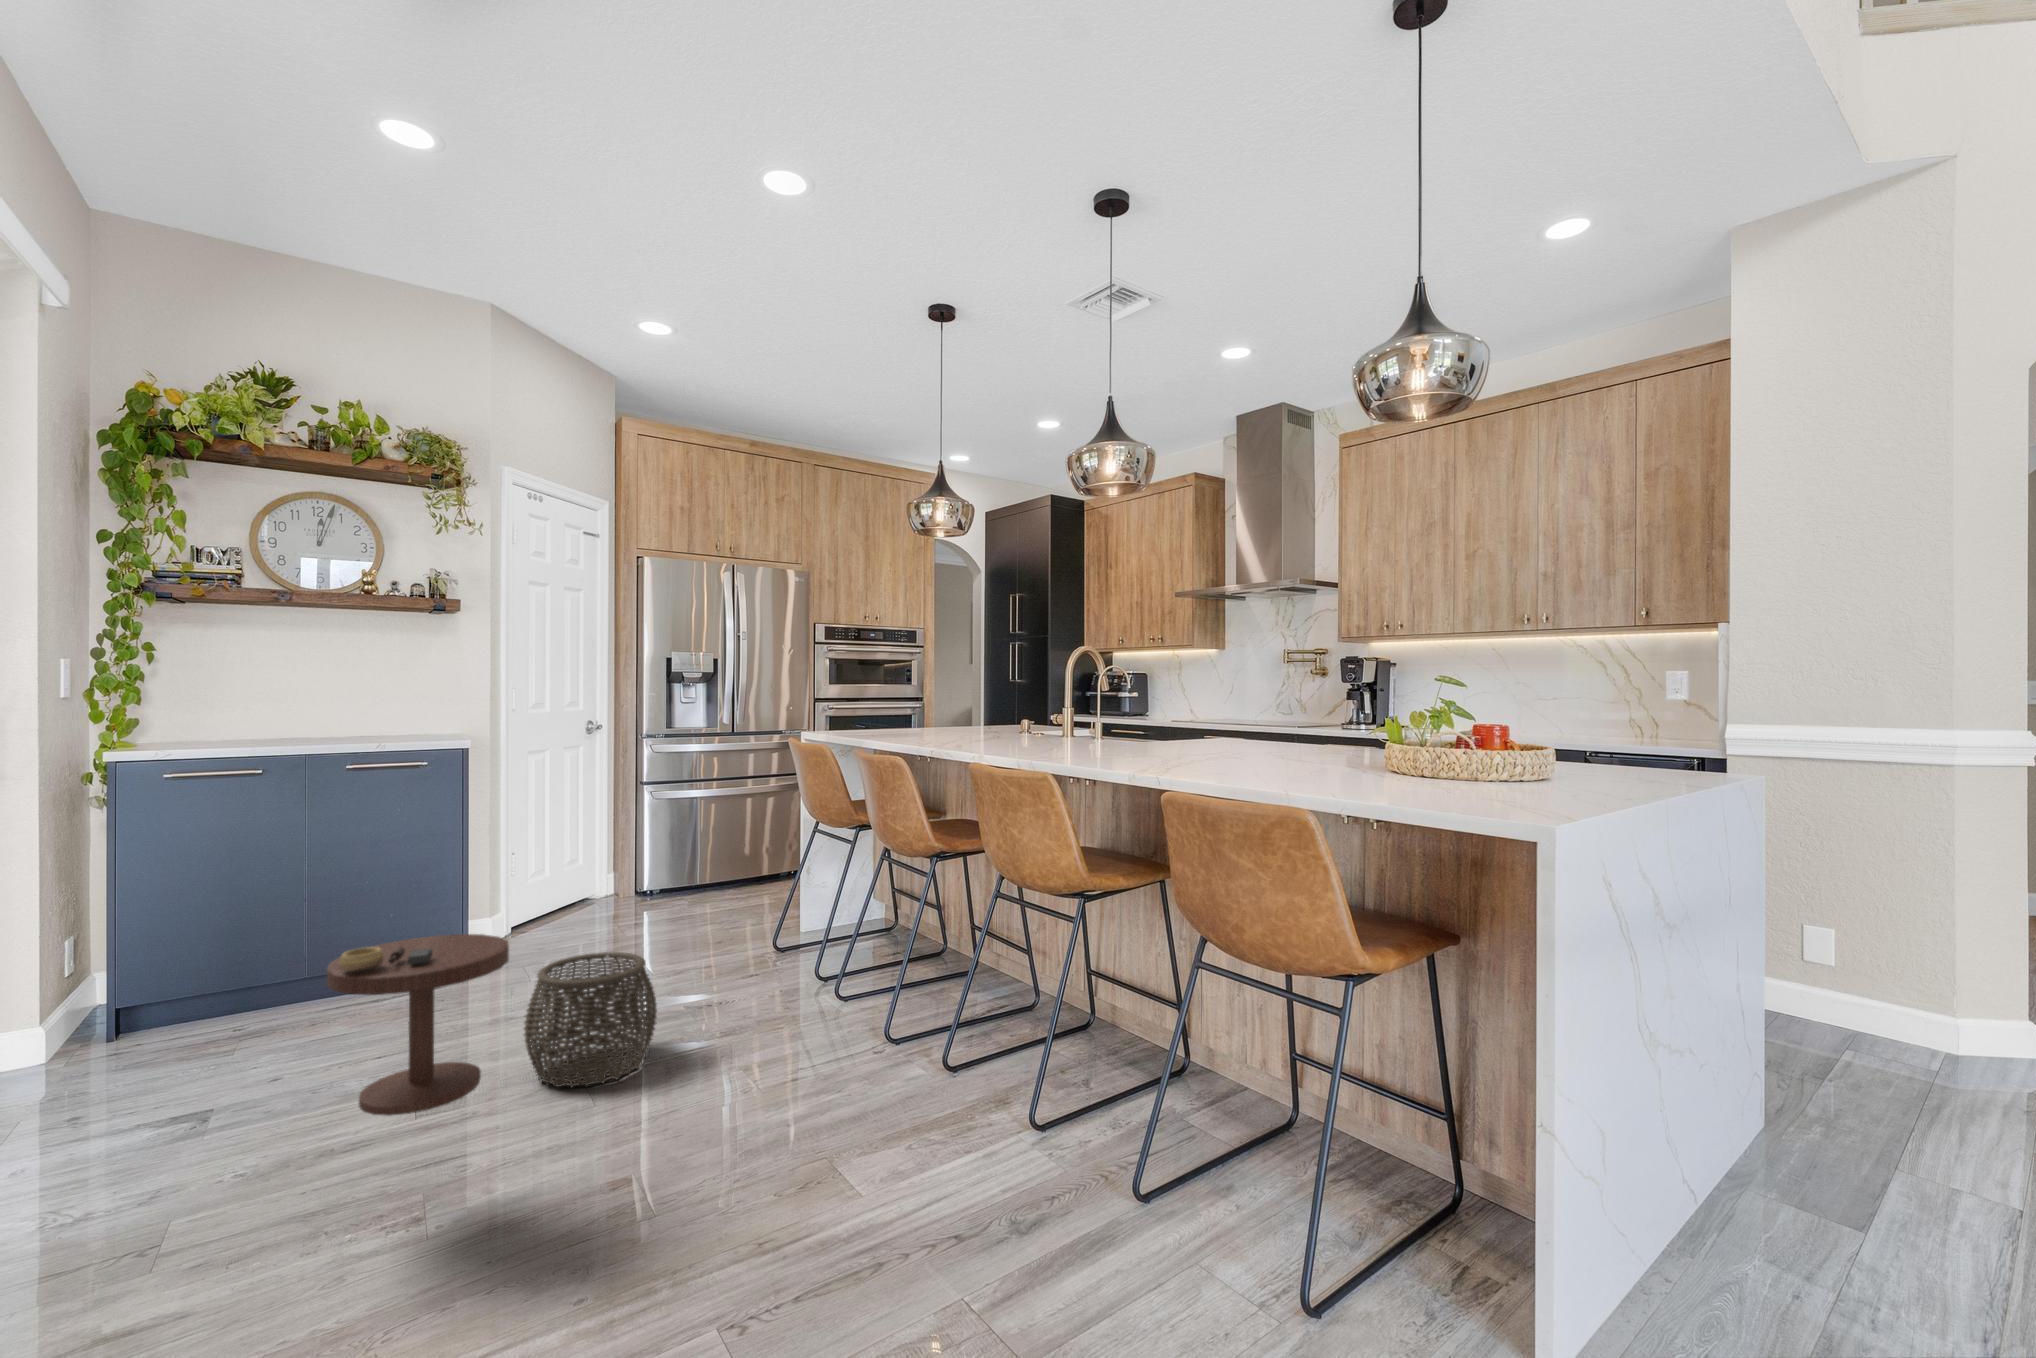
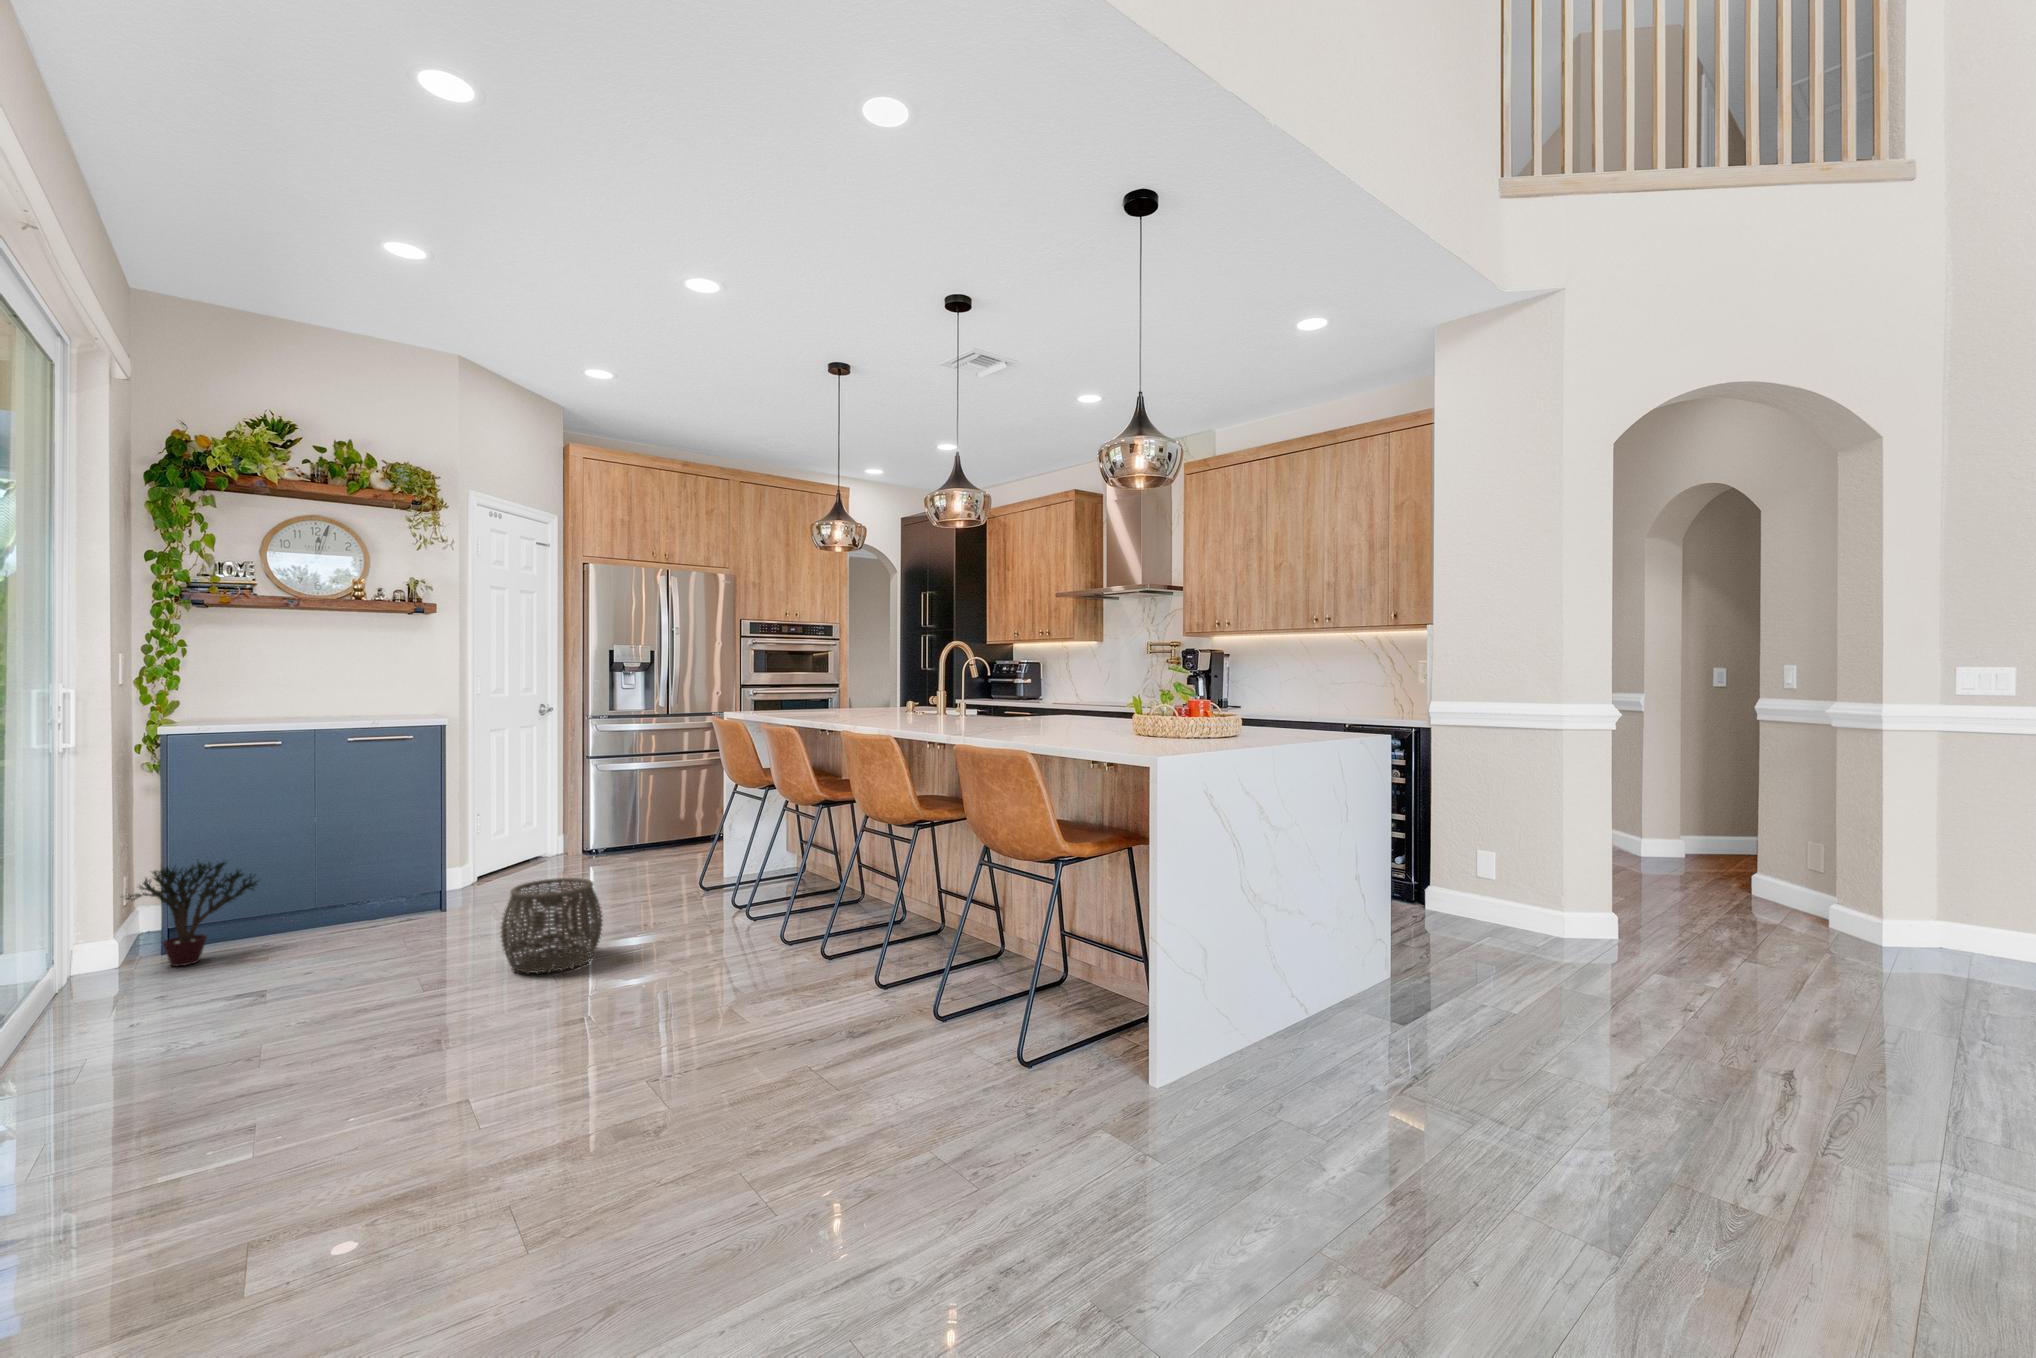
potted plant: none [43,920,235,1062] -> present [126,860,259,966]
side table: present [327,934,509,1116] -> none [370,850,495,1049]

